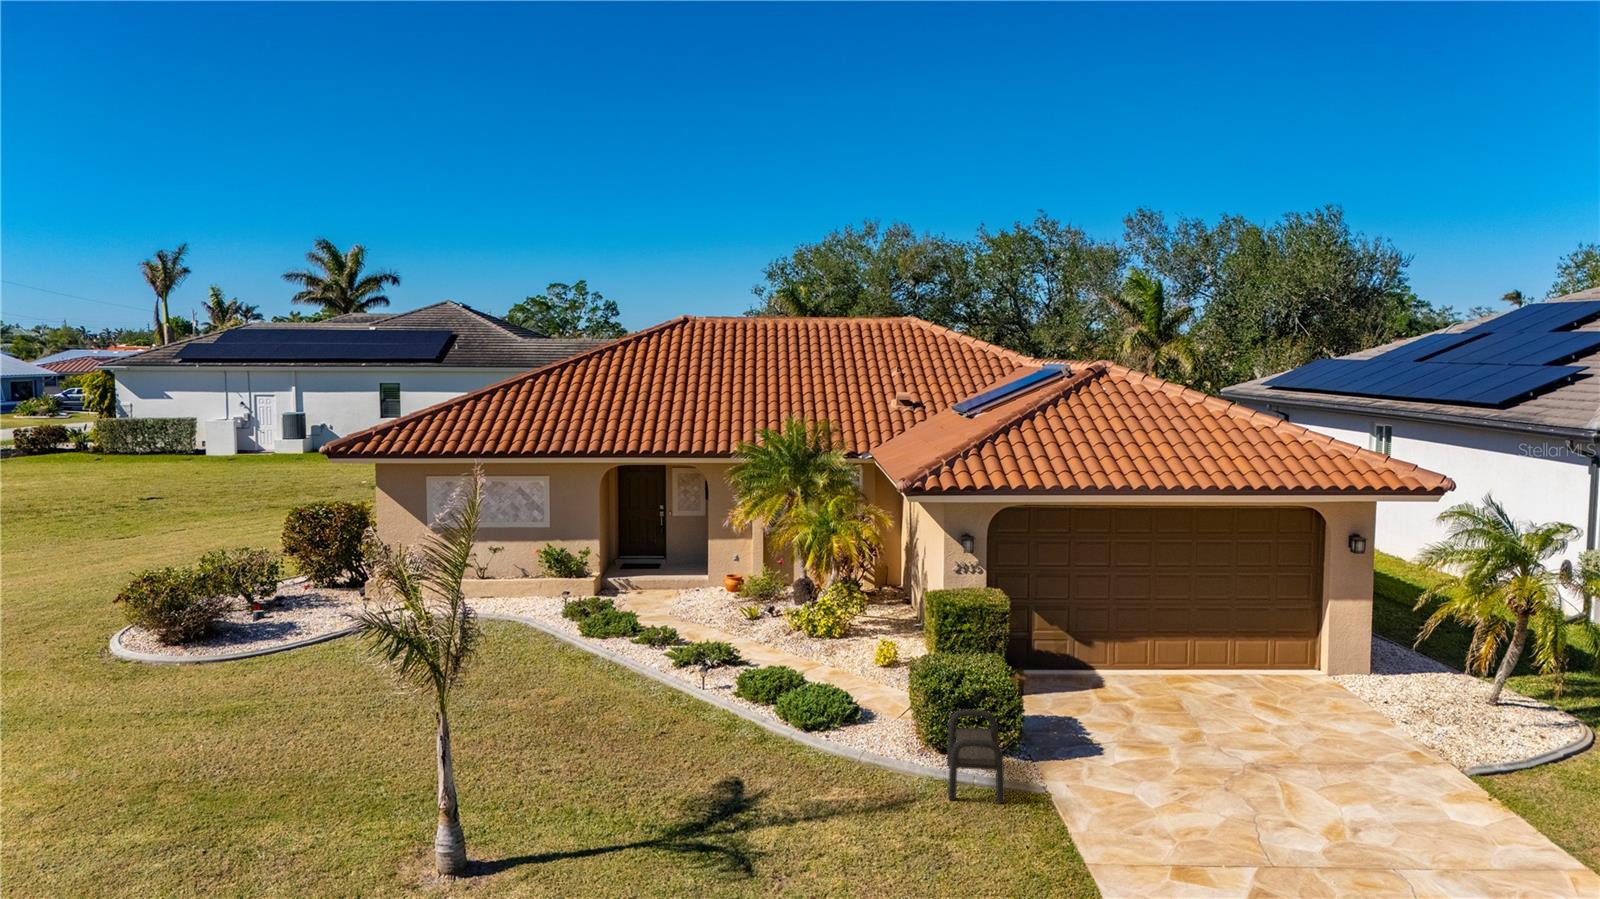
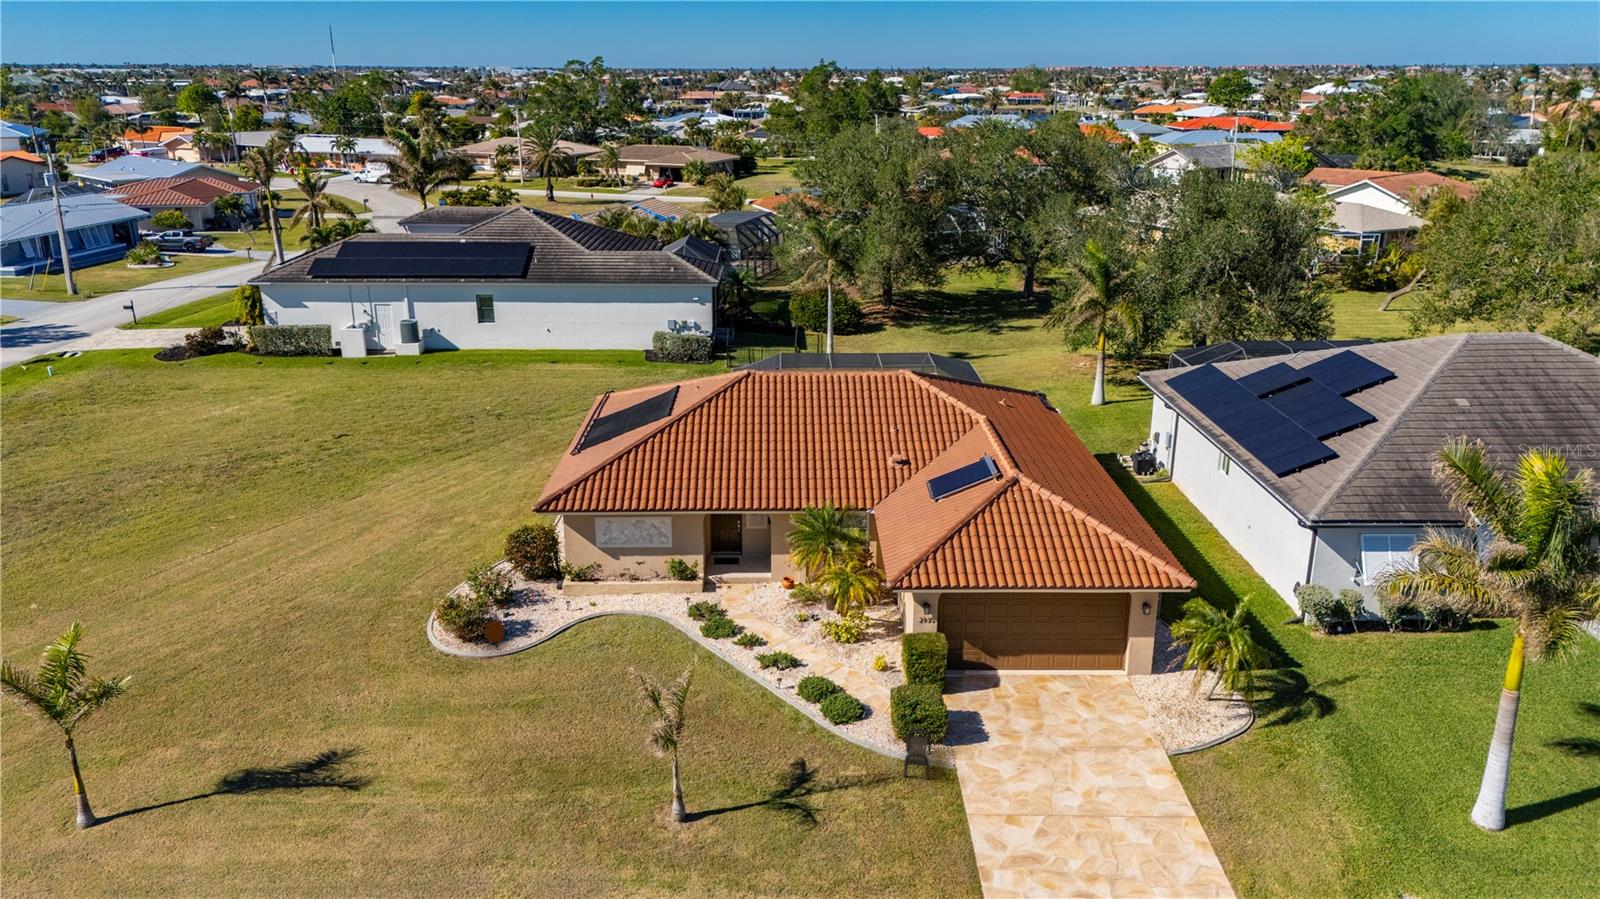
lounge chair: none [199,597,242,656] -> present [484,620,504,646]

